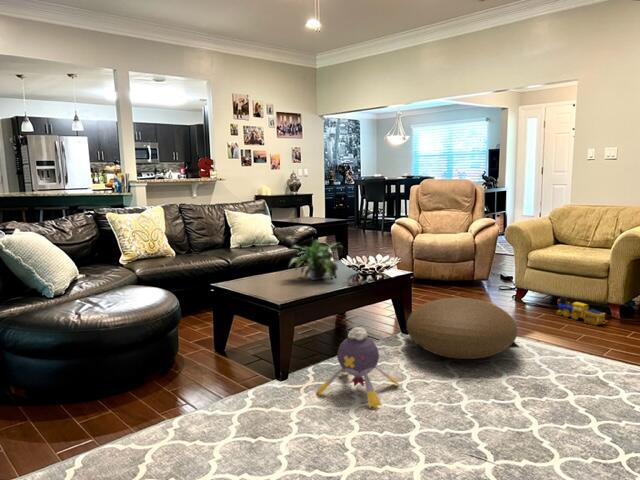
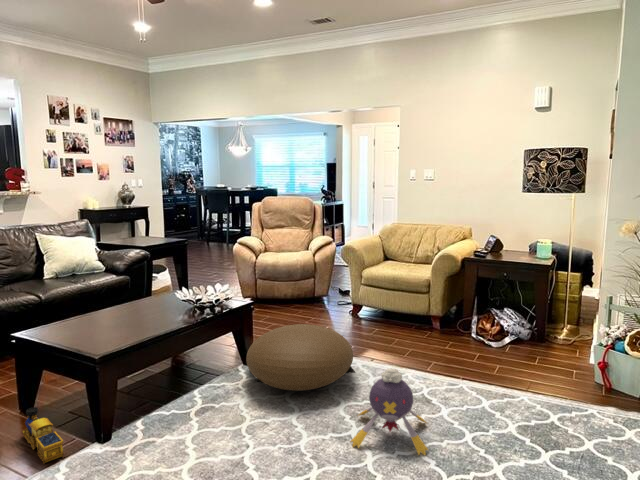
potted plant: present [289,240,342,280] -> none [112,275,175,319]
toy train: present [556,297,605,325] -> present [23,407,63,463]
plush toy: present [316,327,399,409] -> present [351,369,428,455]

